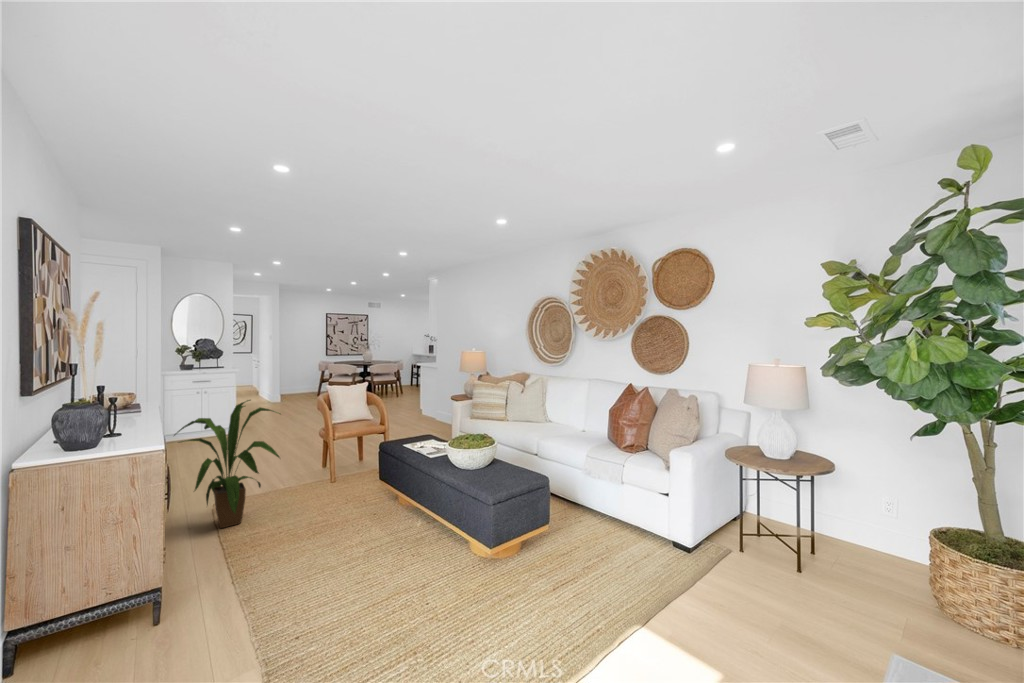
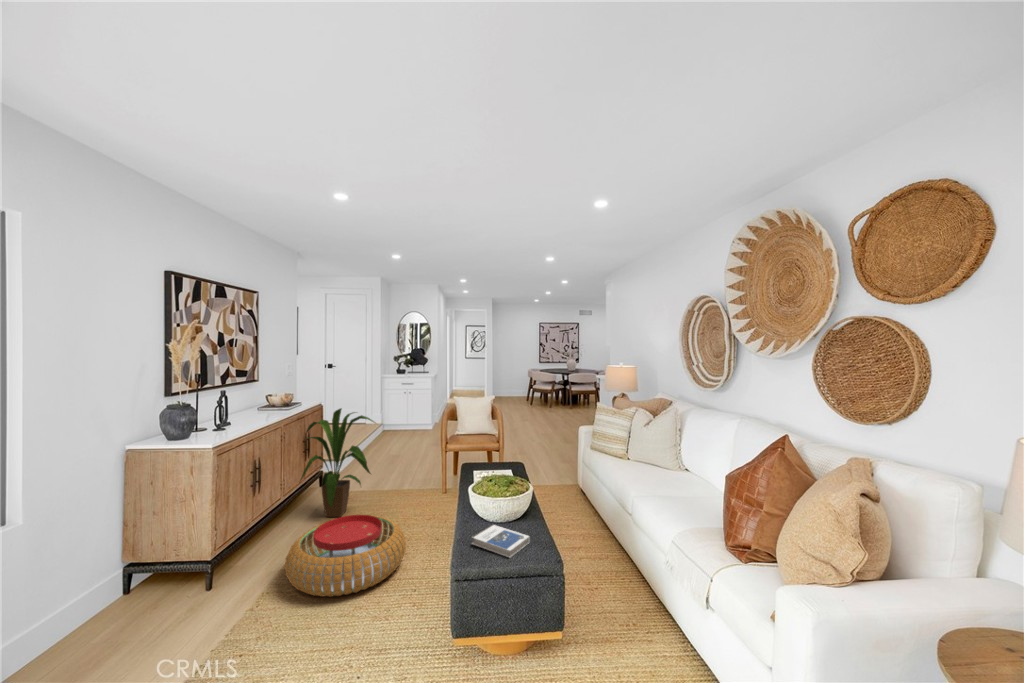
hardback book: none [481,467,517,481] -> present [472,525,530,558]
pouf: none [250,500,376,581] -> present [285,515,406,597]

